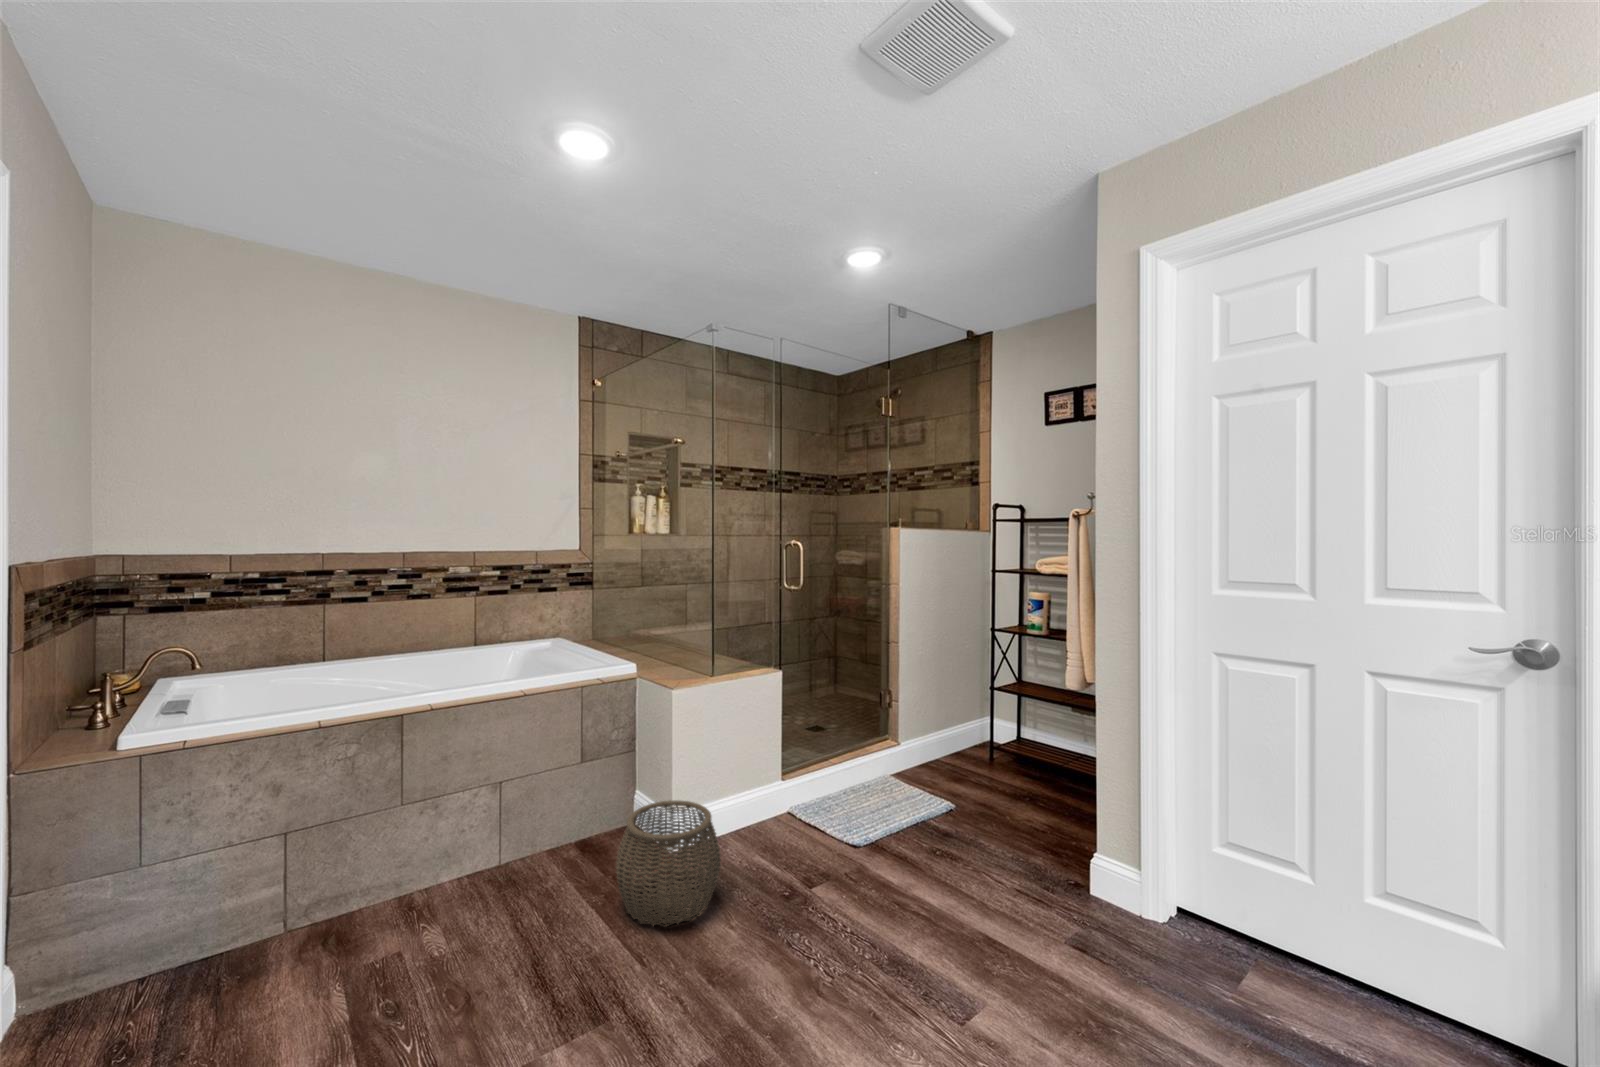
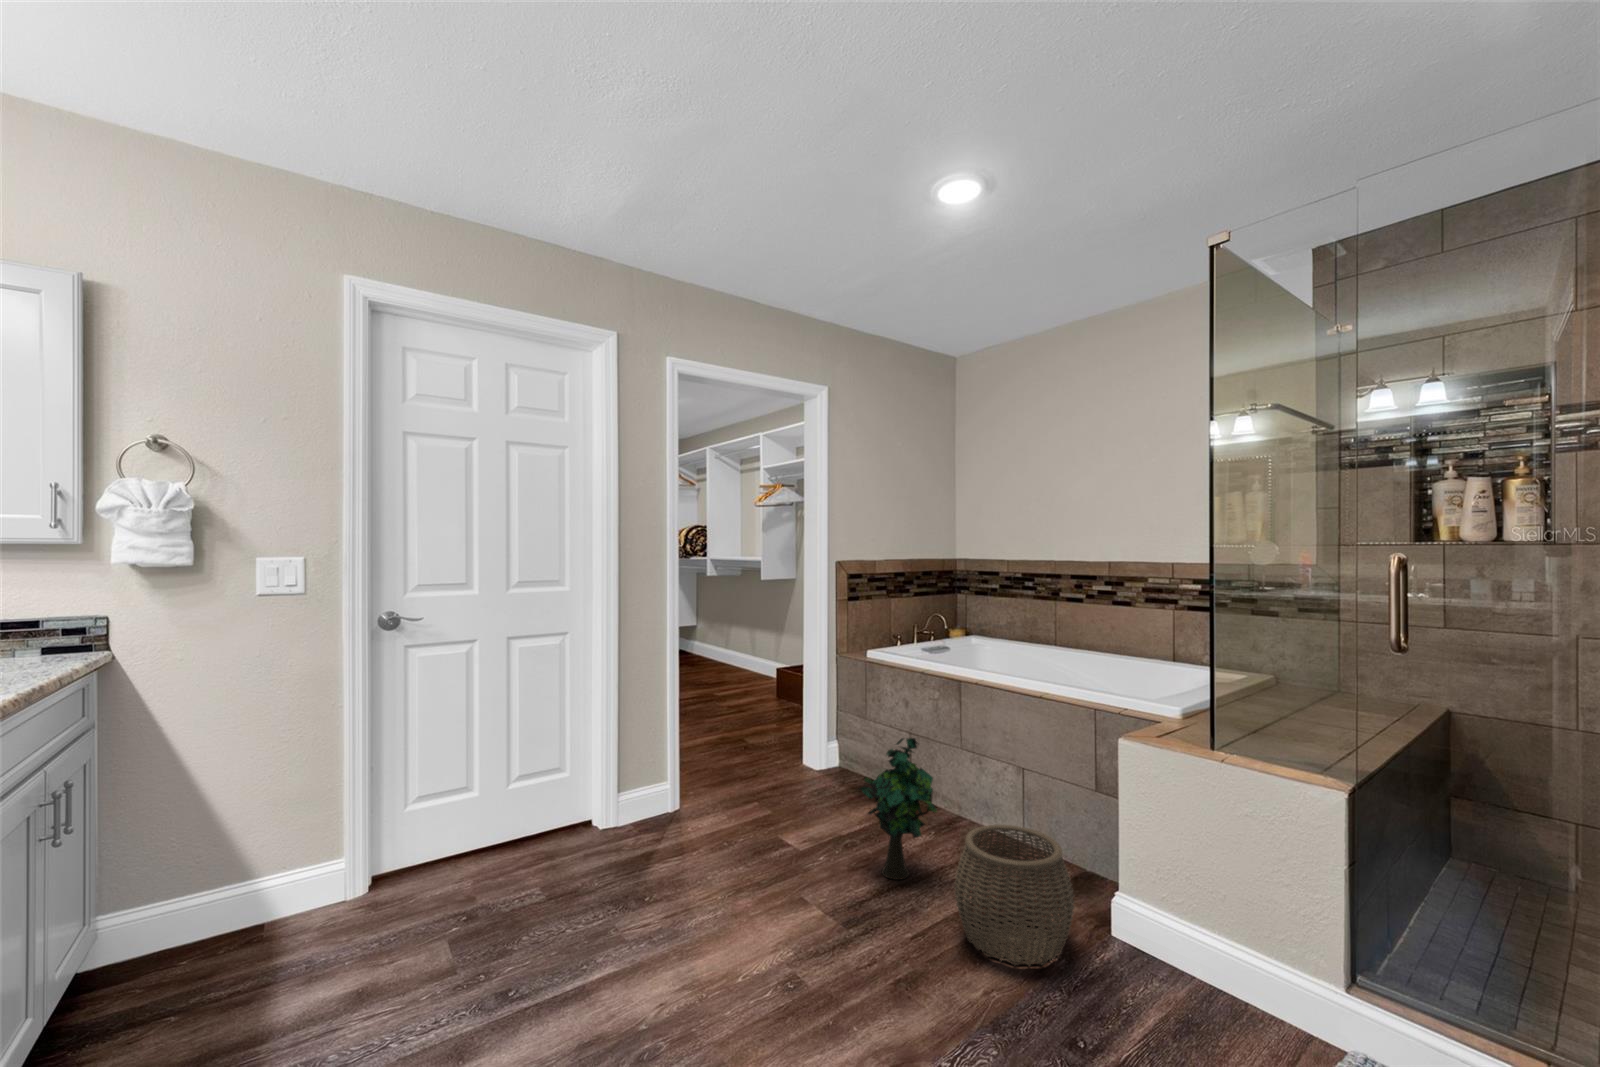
decorative plant: none [455,785,554,972] -> present [858,738,937,880]

